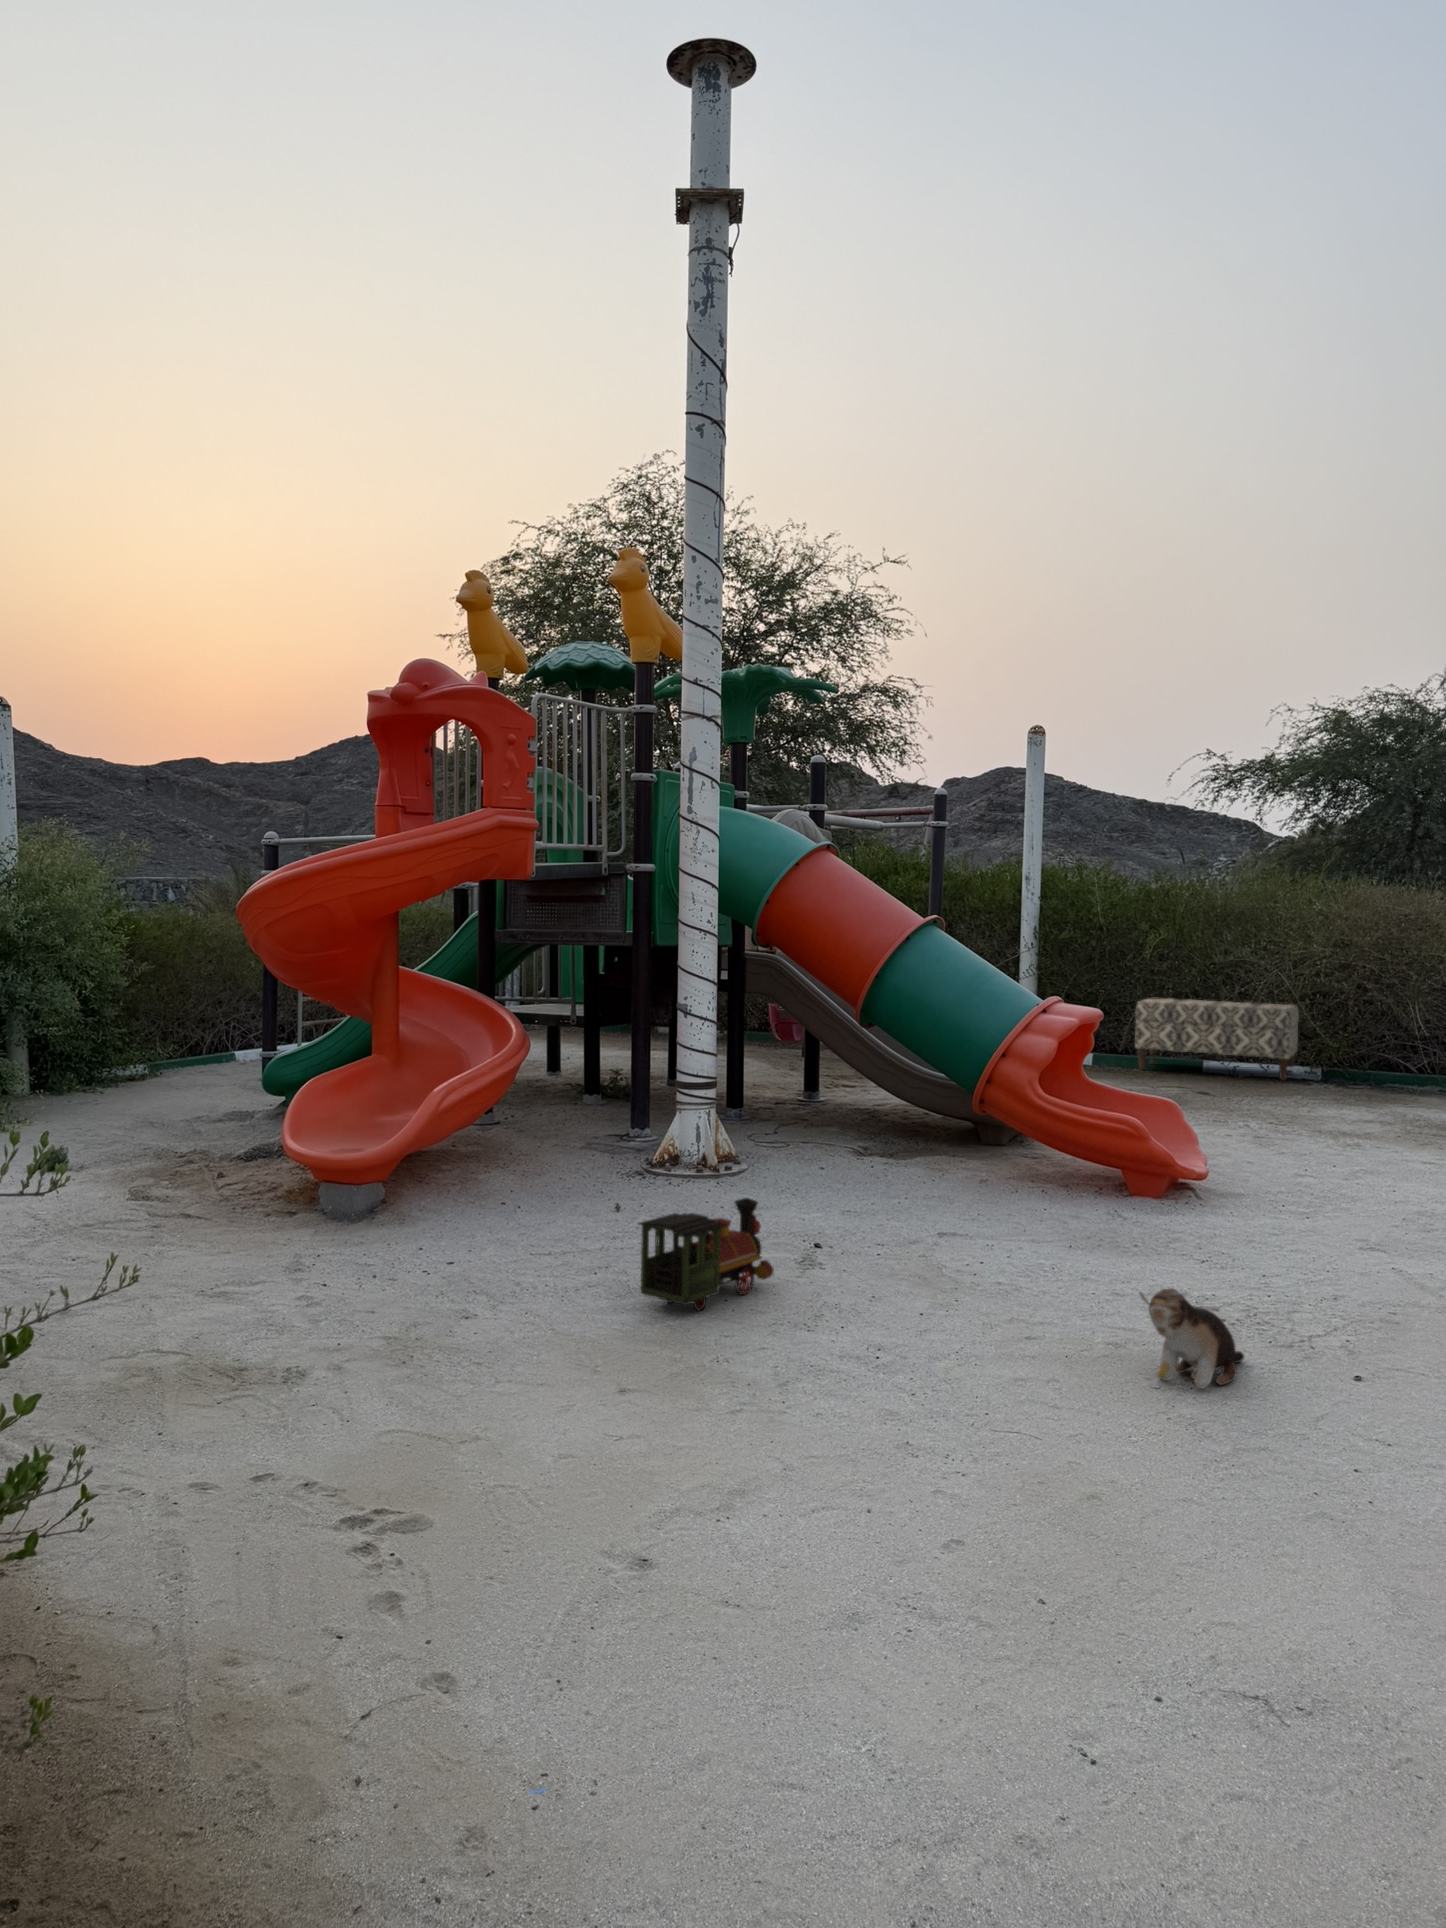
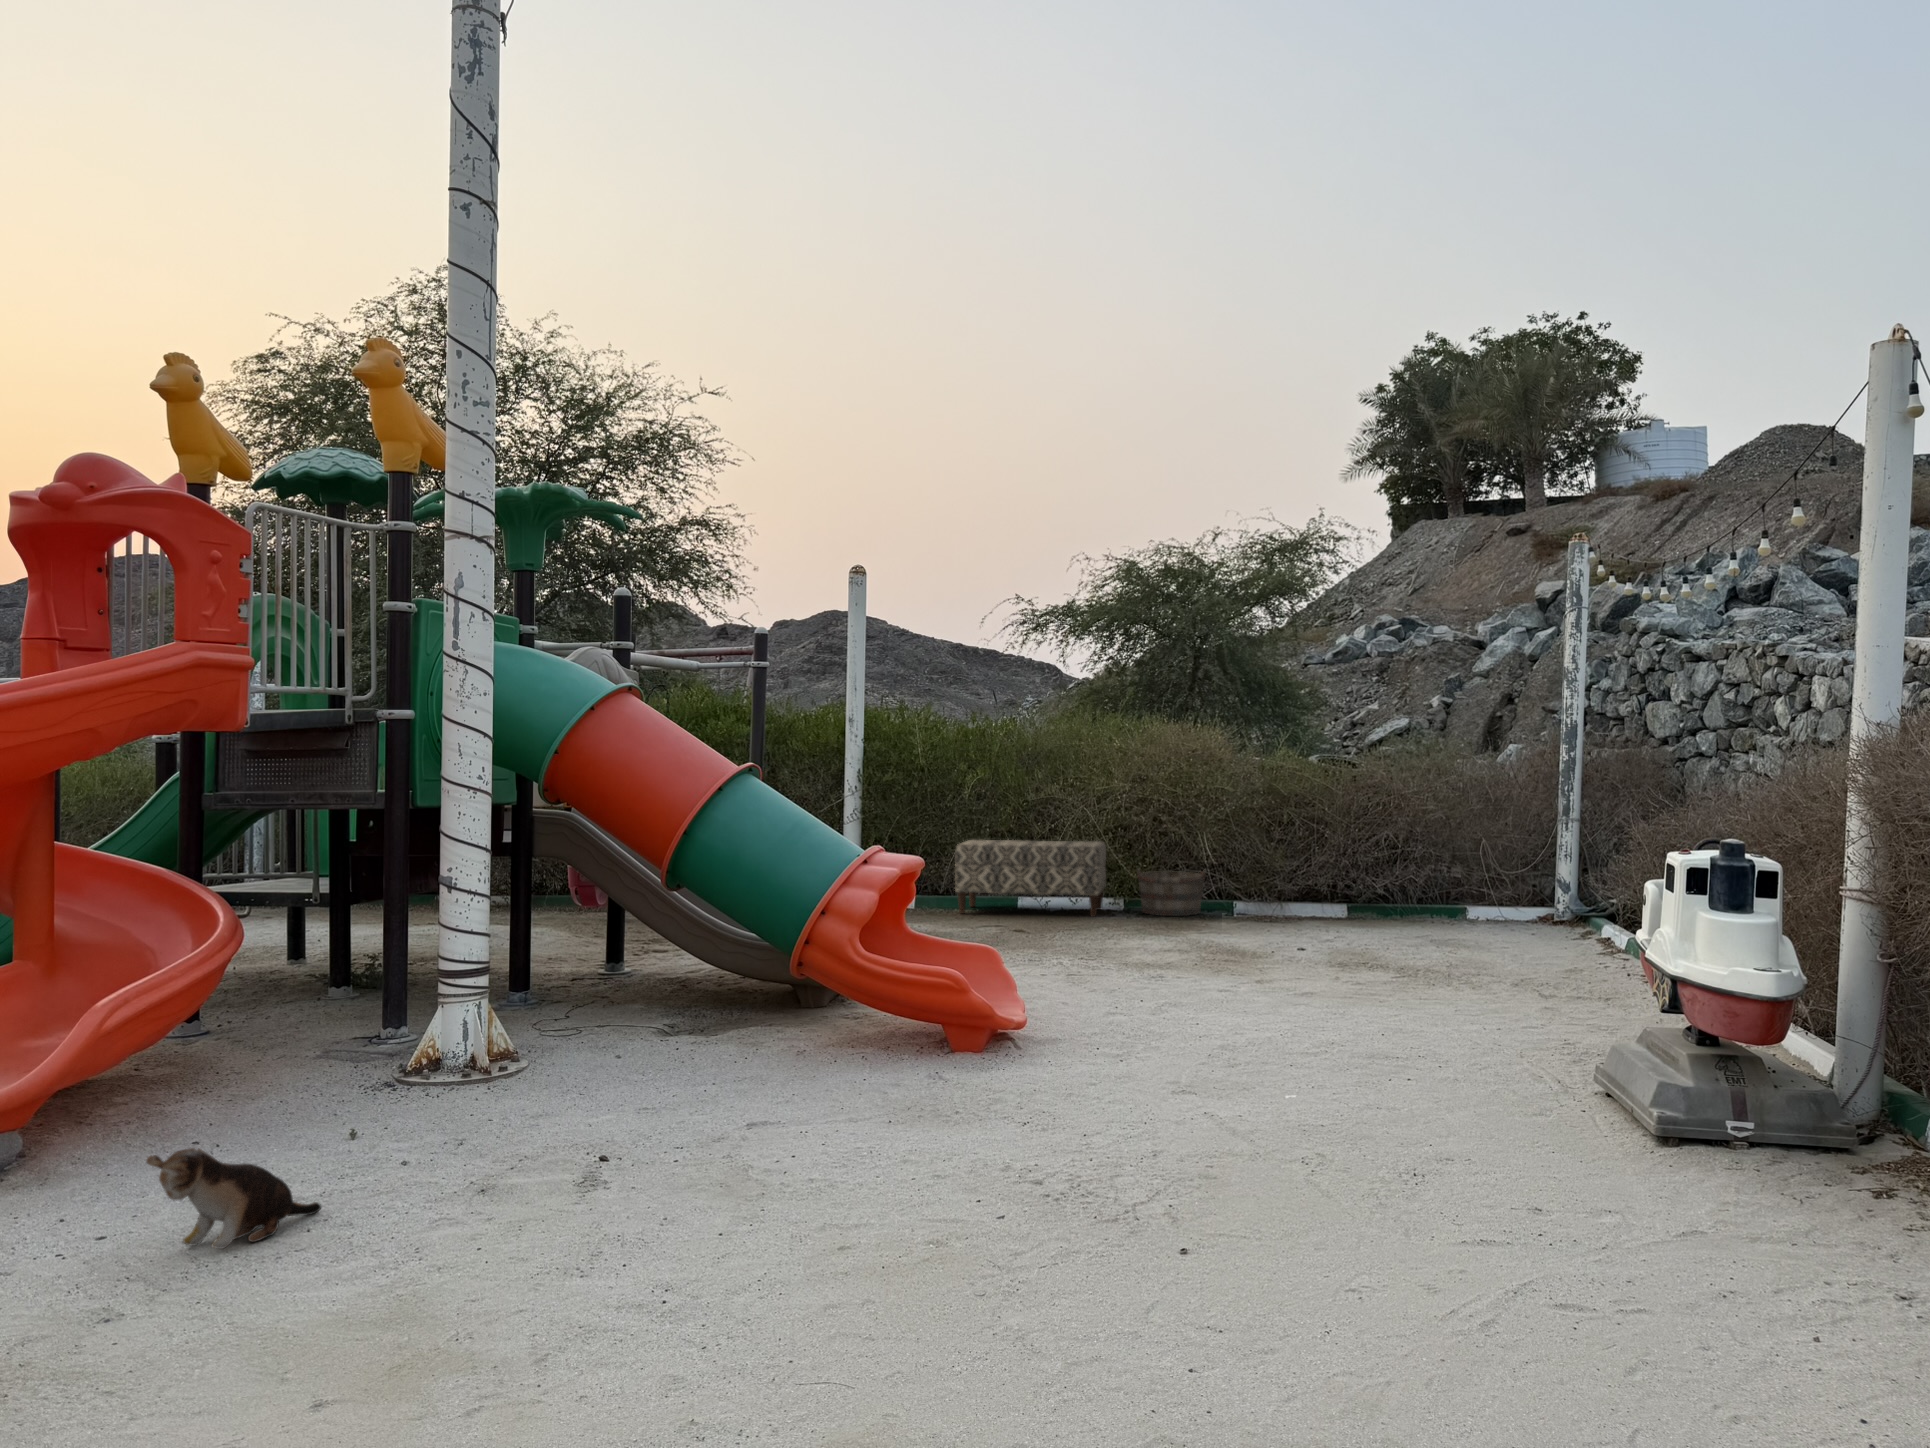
bucket: none [1331,1033,1413,1085] -> present [1137,869,1205,916]
toy train: present [639,1198,774,1310] -> none [364,1113,546,1264]
plush toy: present [1140,1288,1244,1388] -> present [147,1148,321,1249]

